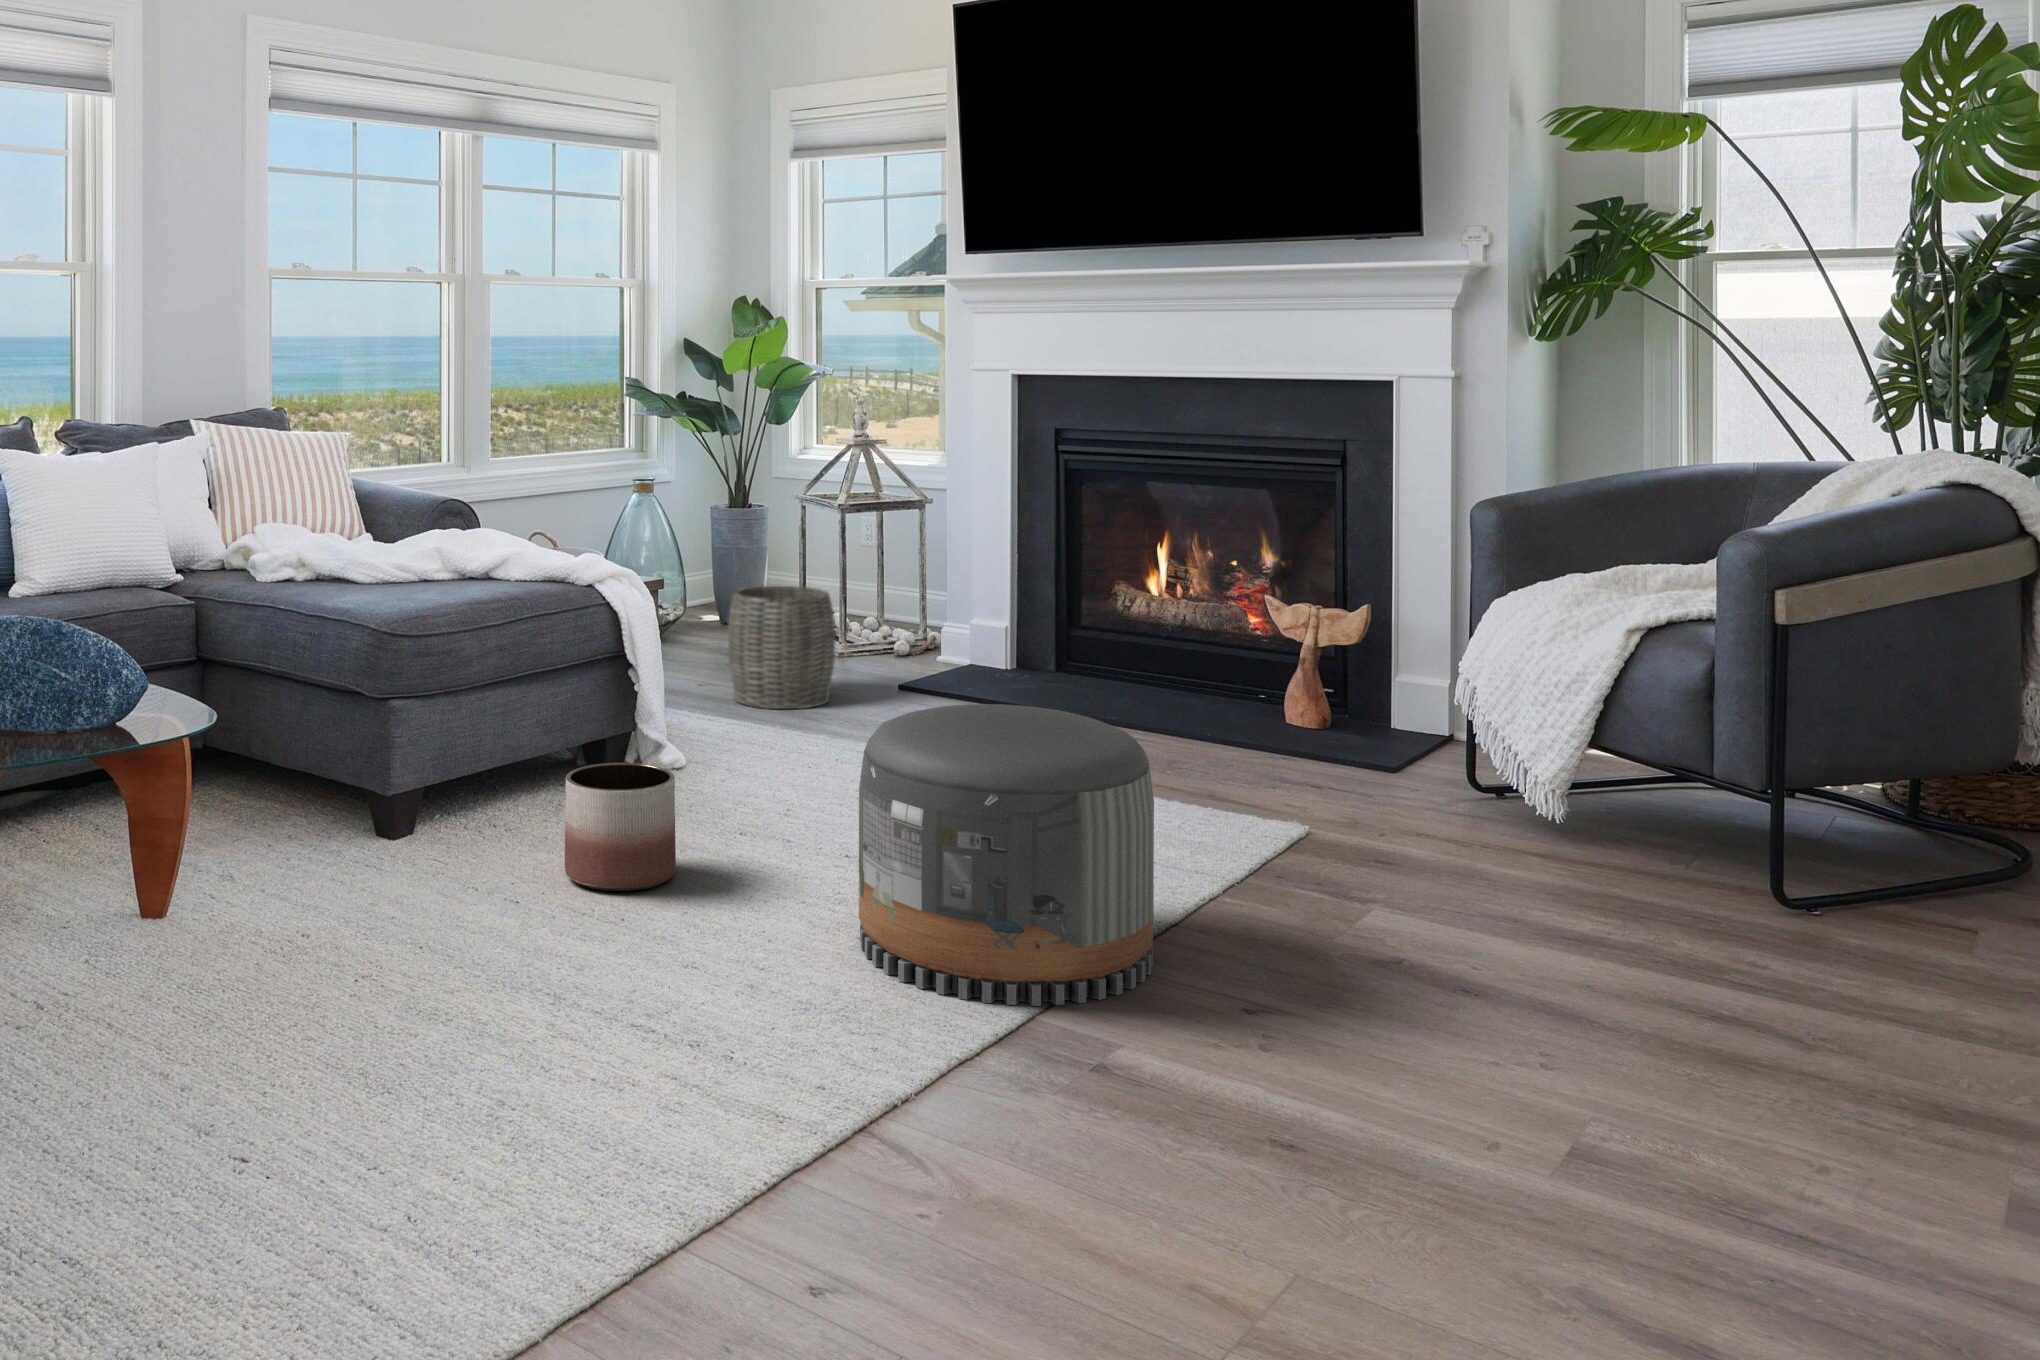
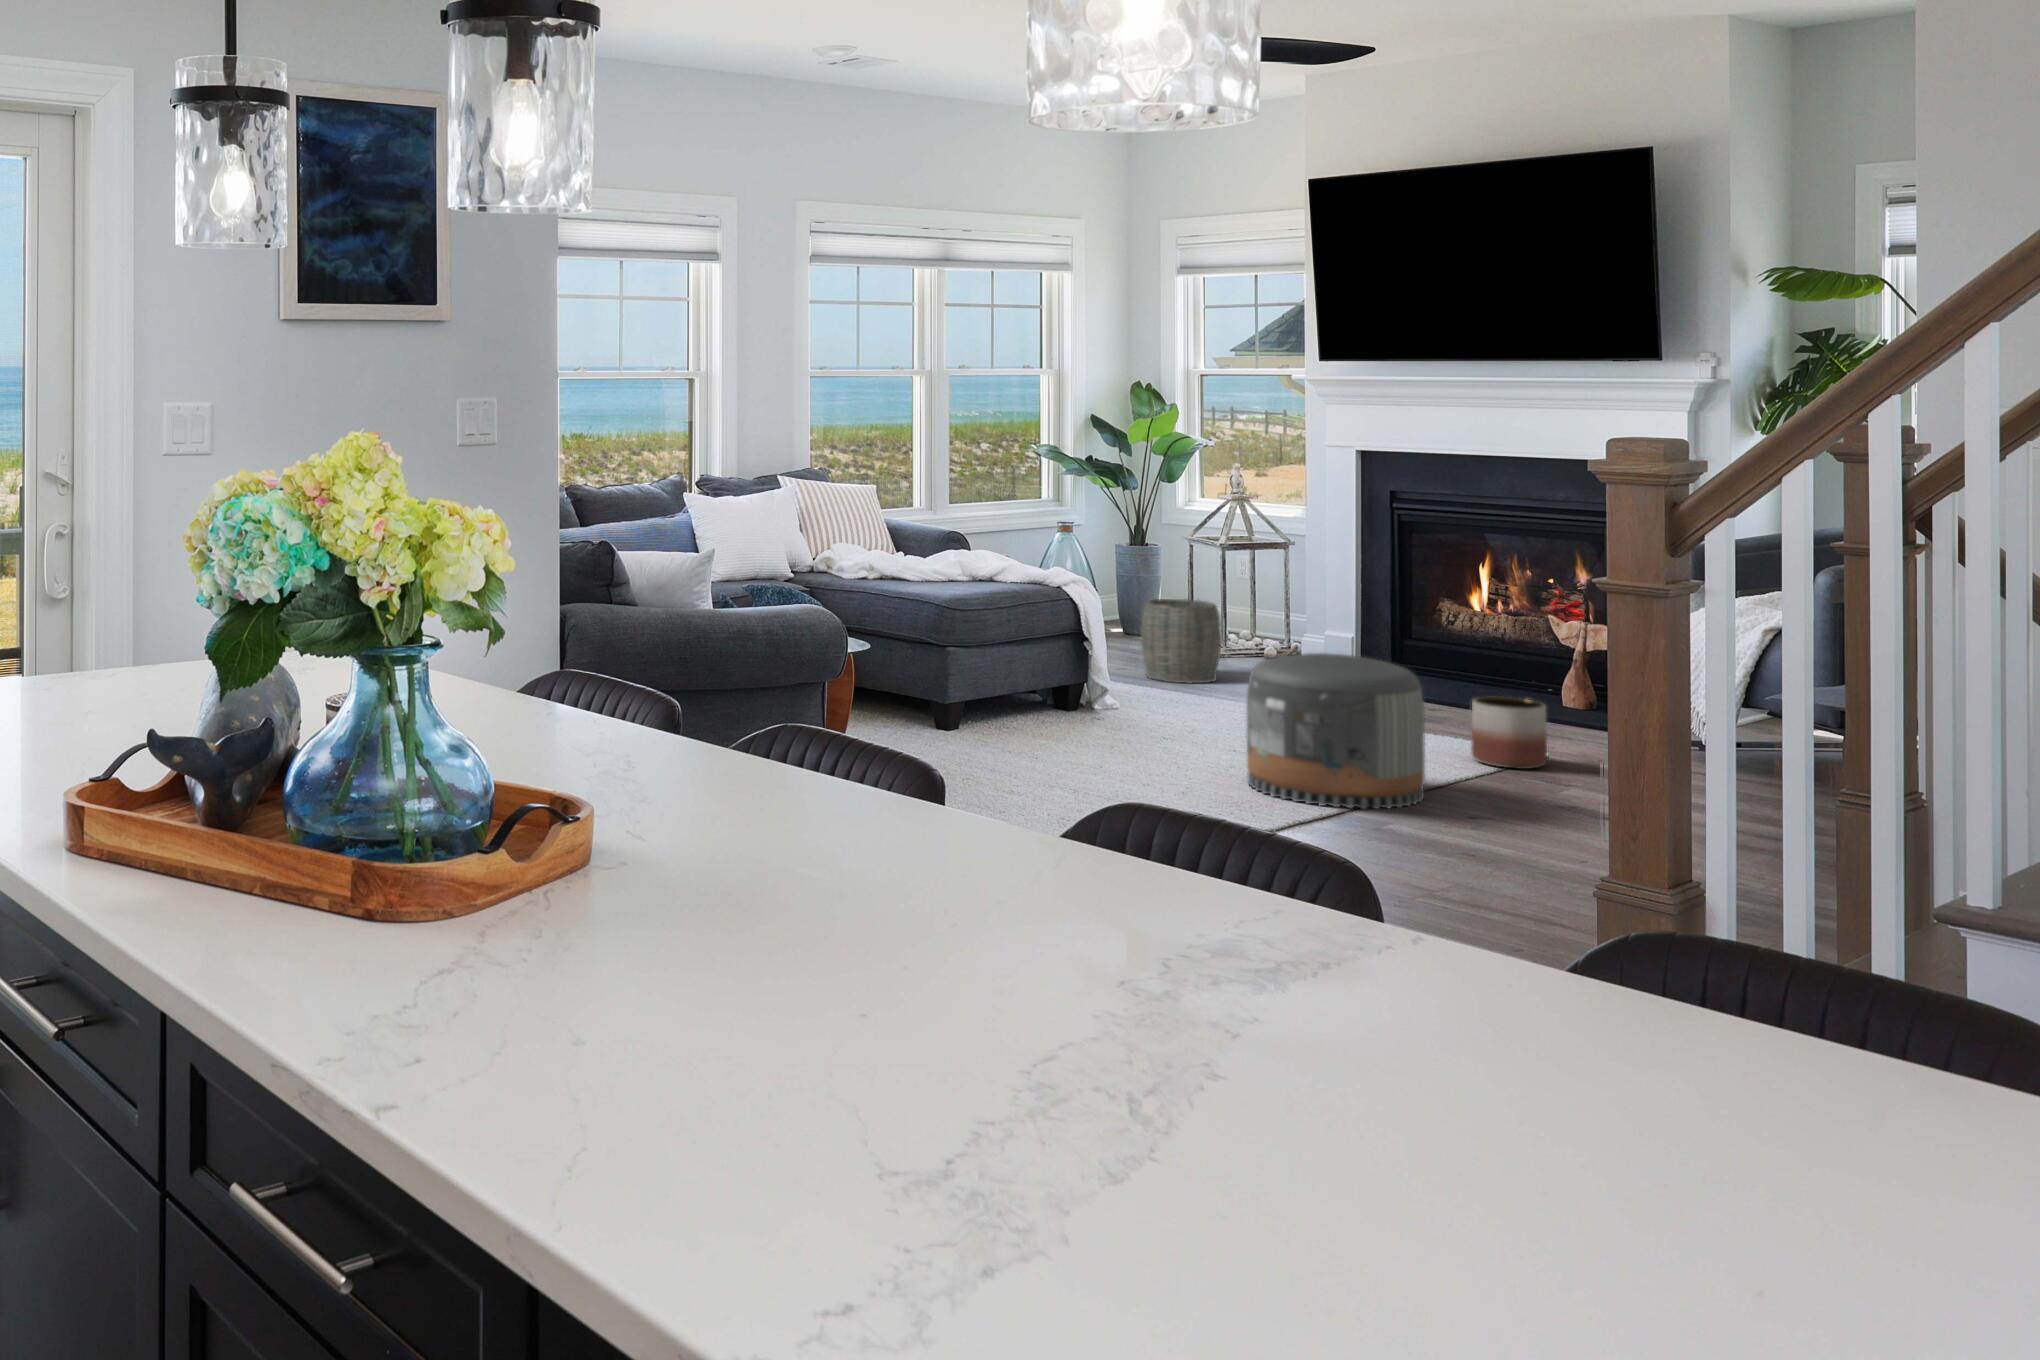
planter: present [565,763,676,891] -> present [1472,697,1547,769]

